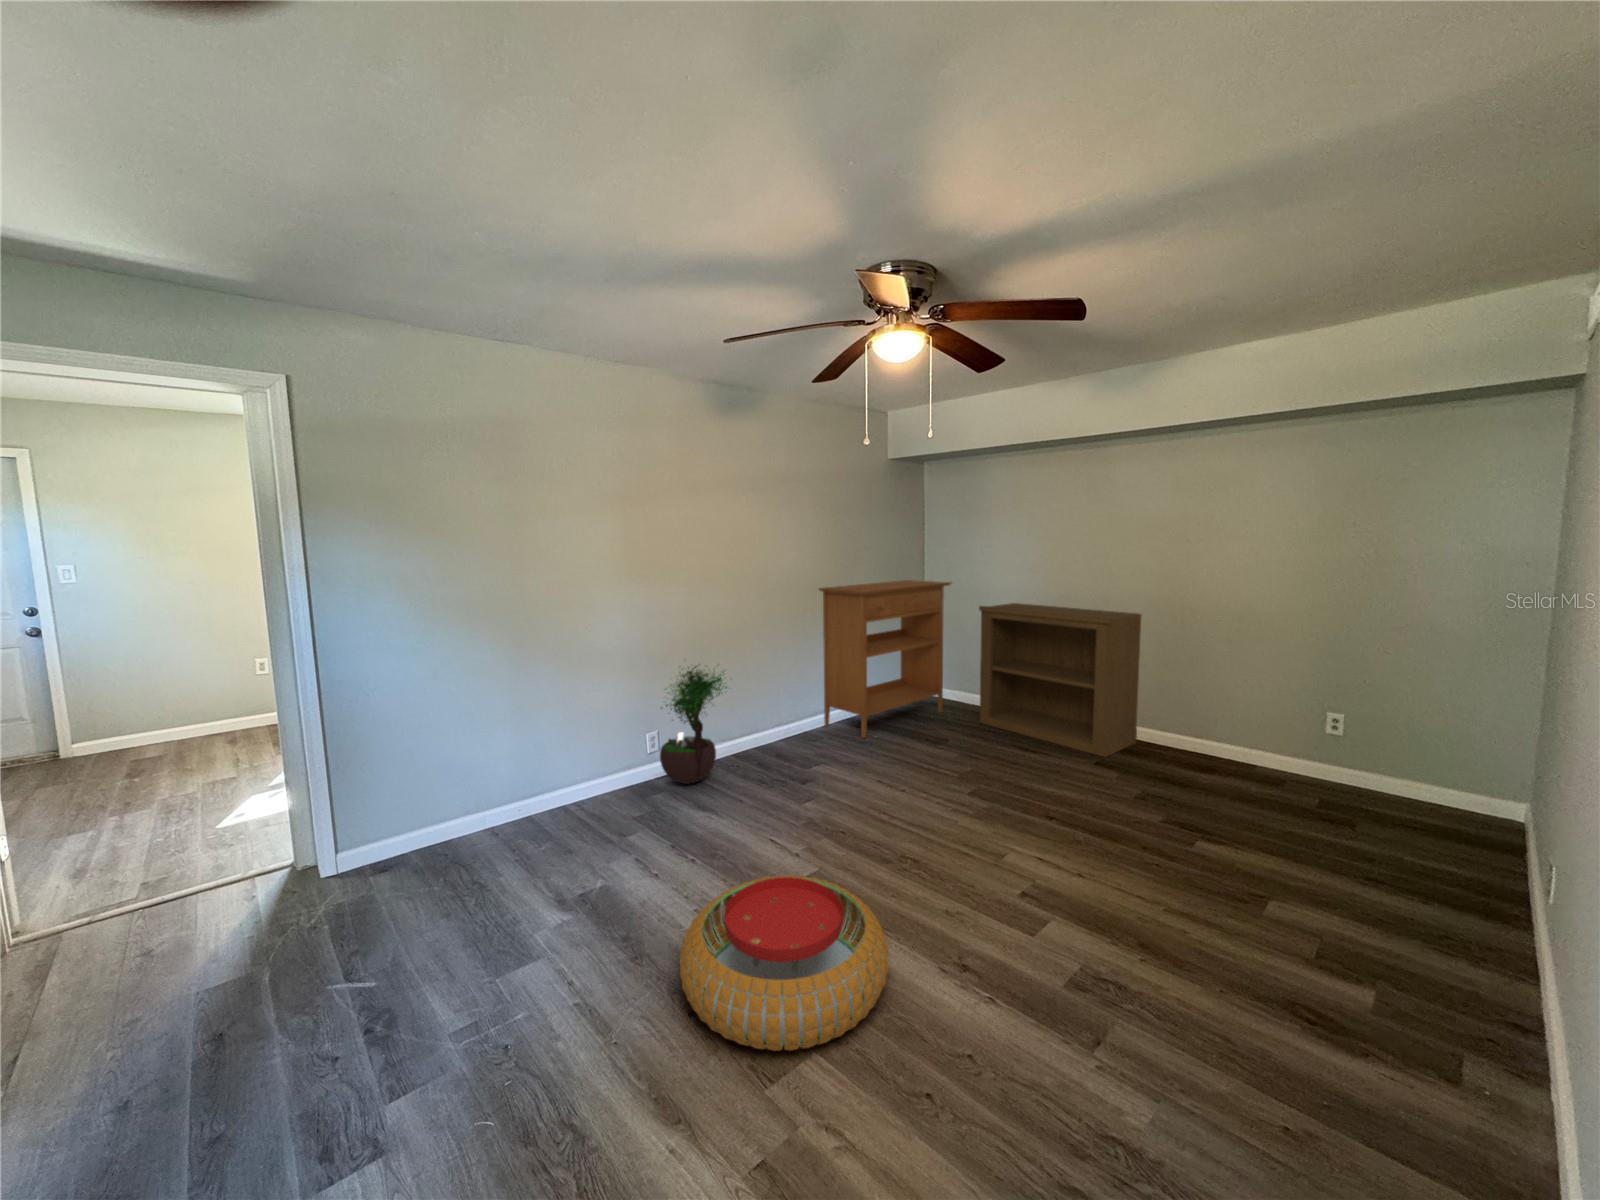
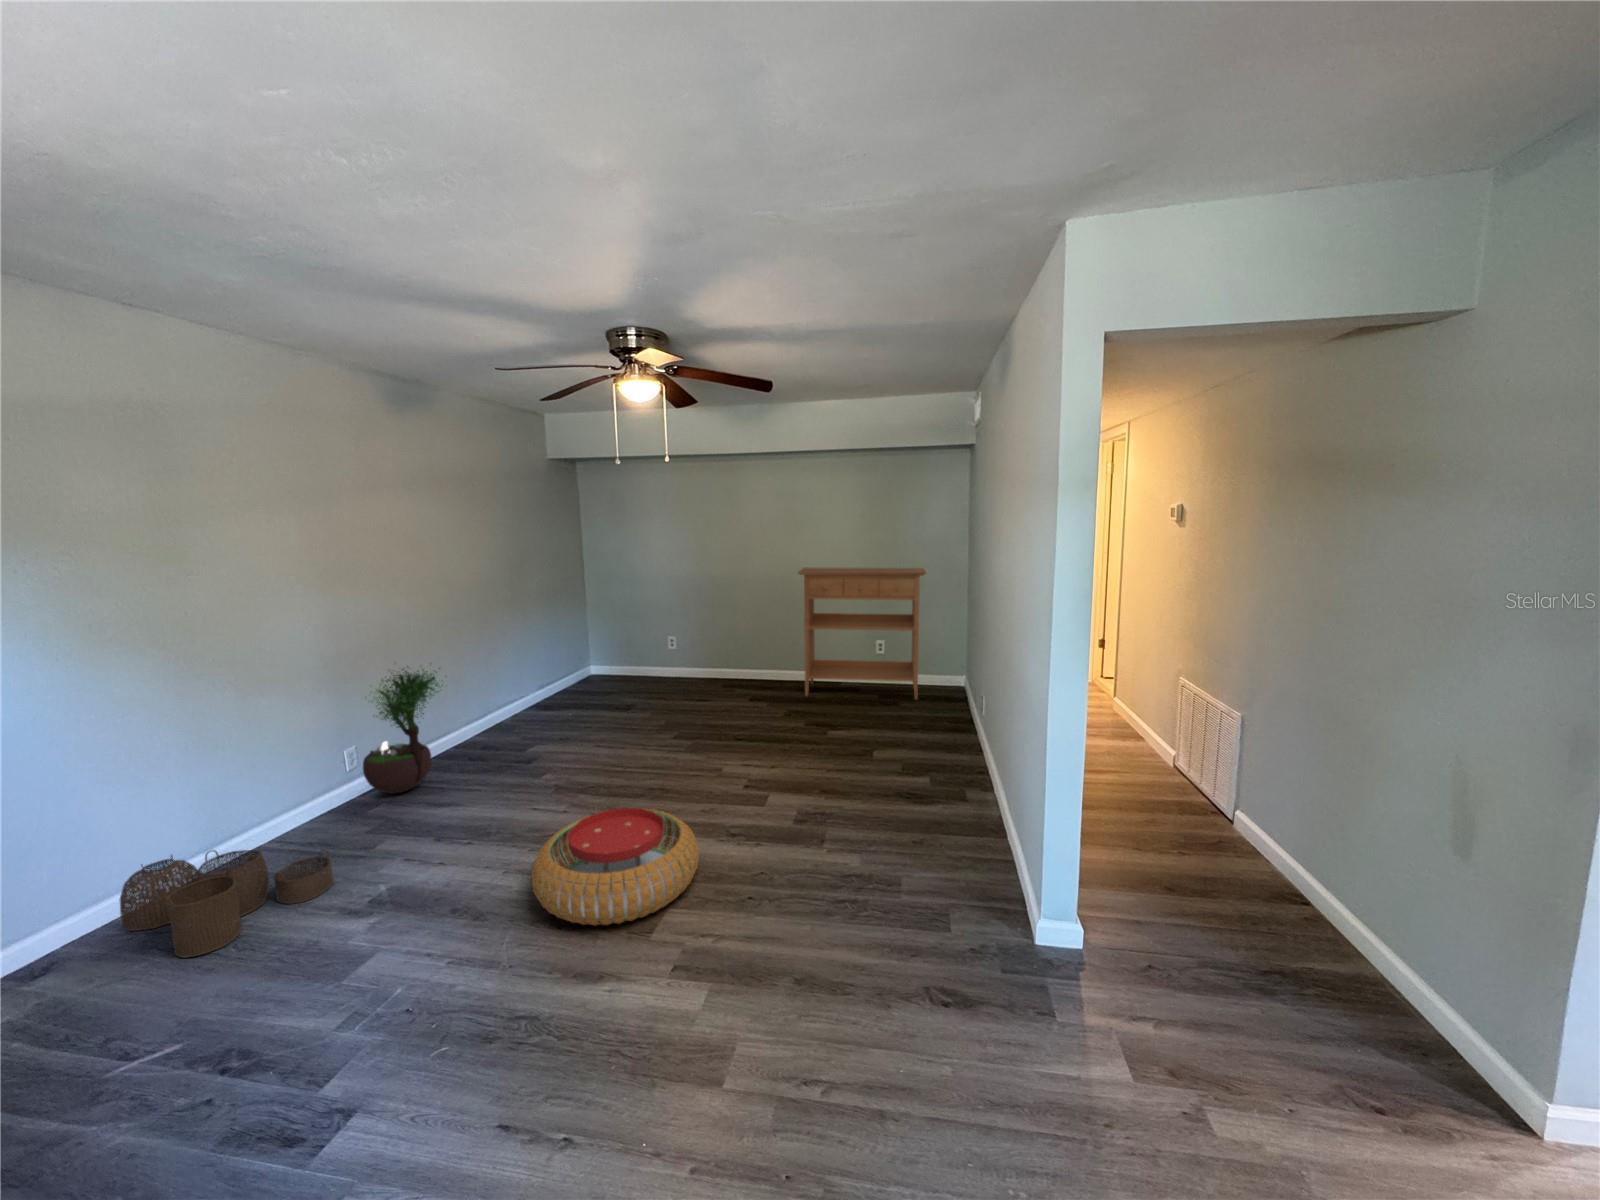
console table: present [819,580,951,738] -> present [798,568,926,700]
bookshelf: present [979,603,1141,757] -> none [649,584,771,695]
woven basket: none [446,798,582,895] -> present [120,850,334,958]

